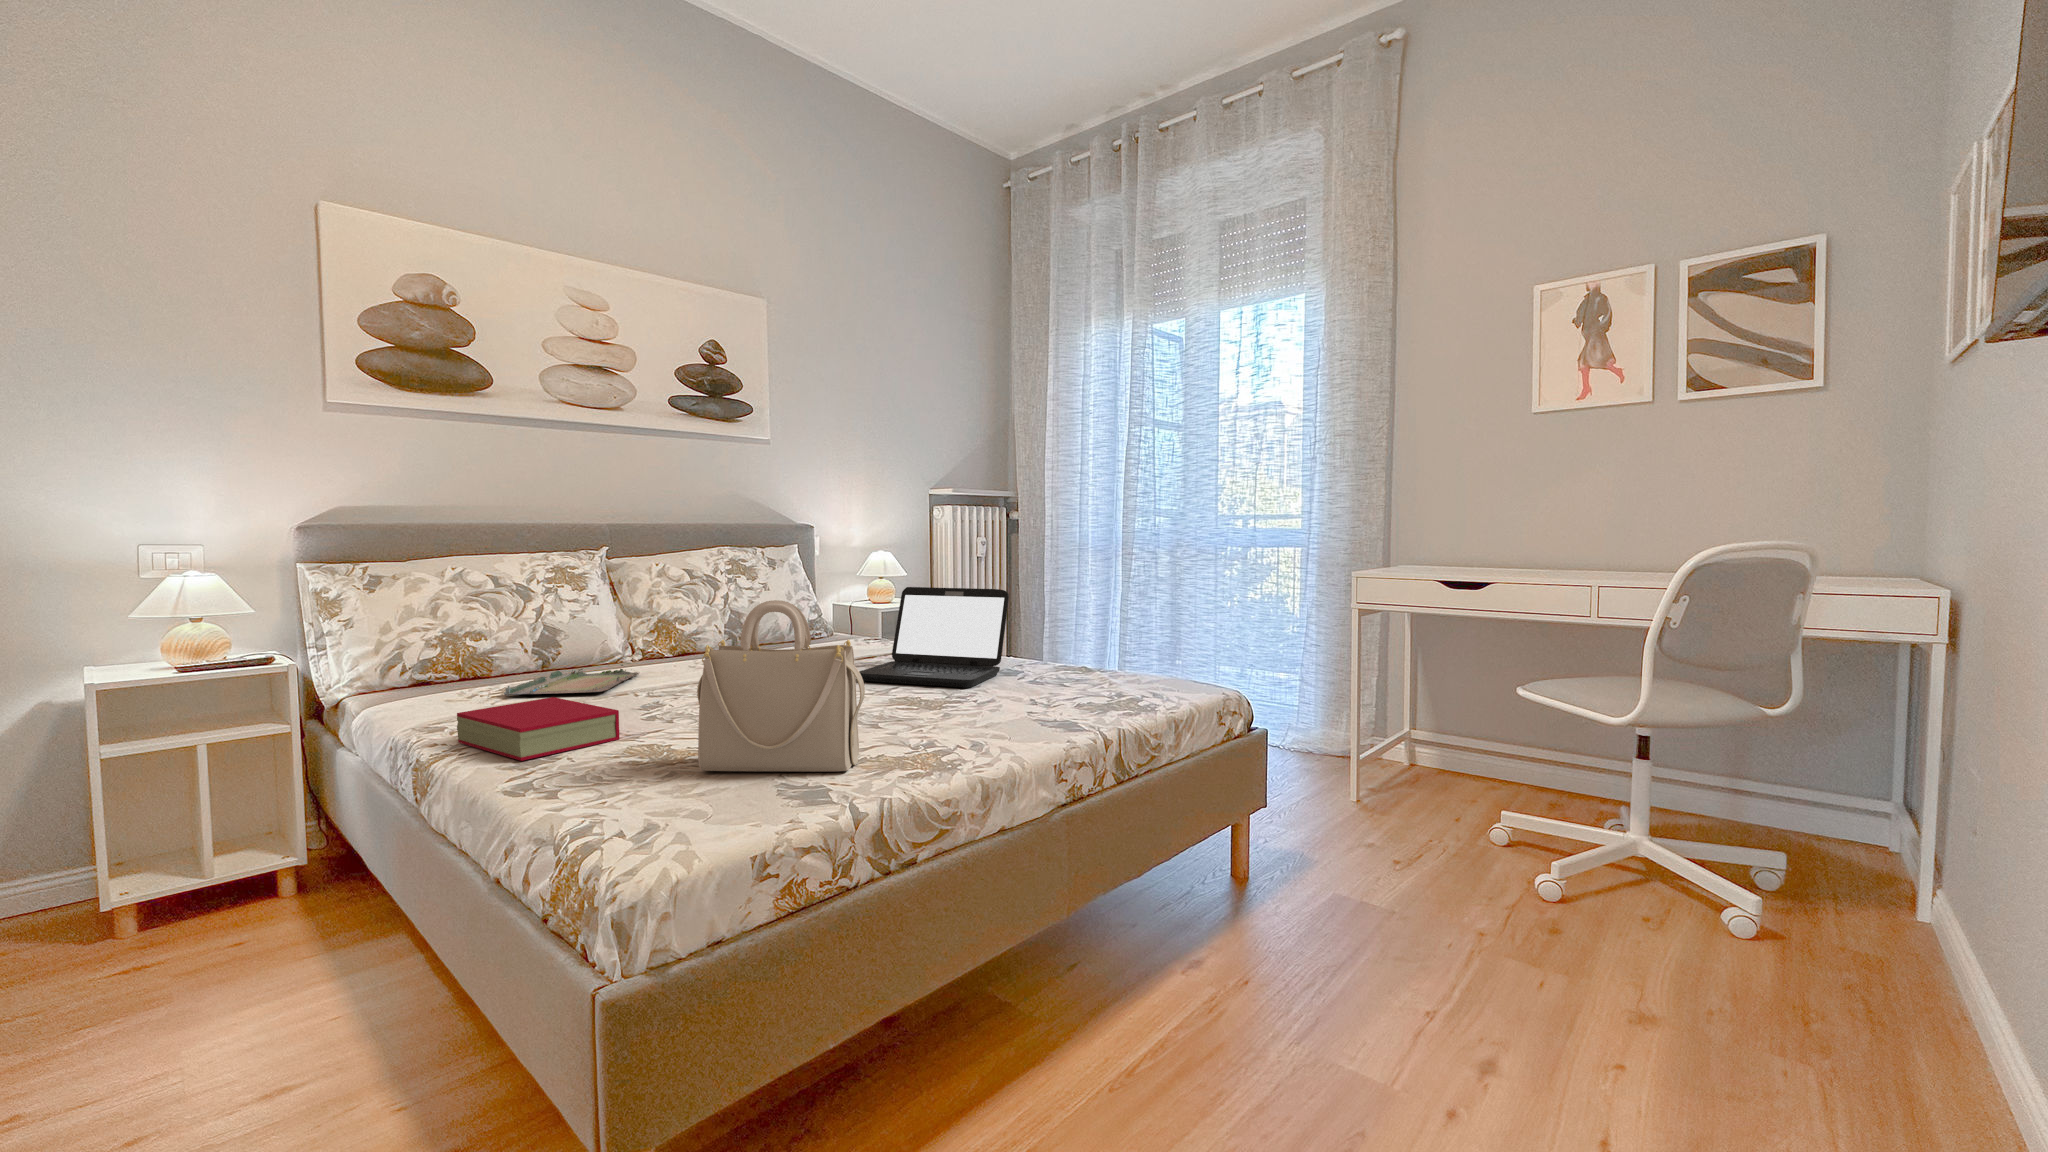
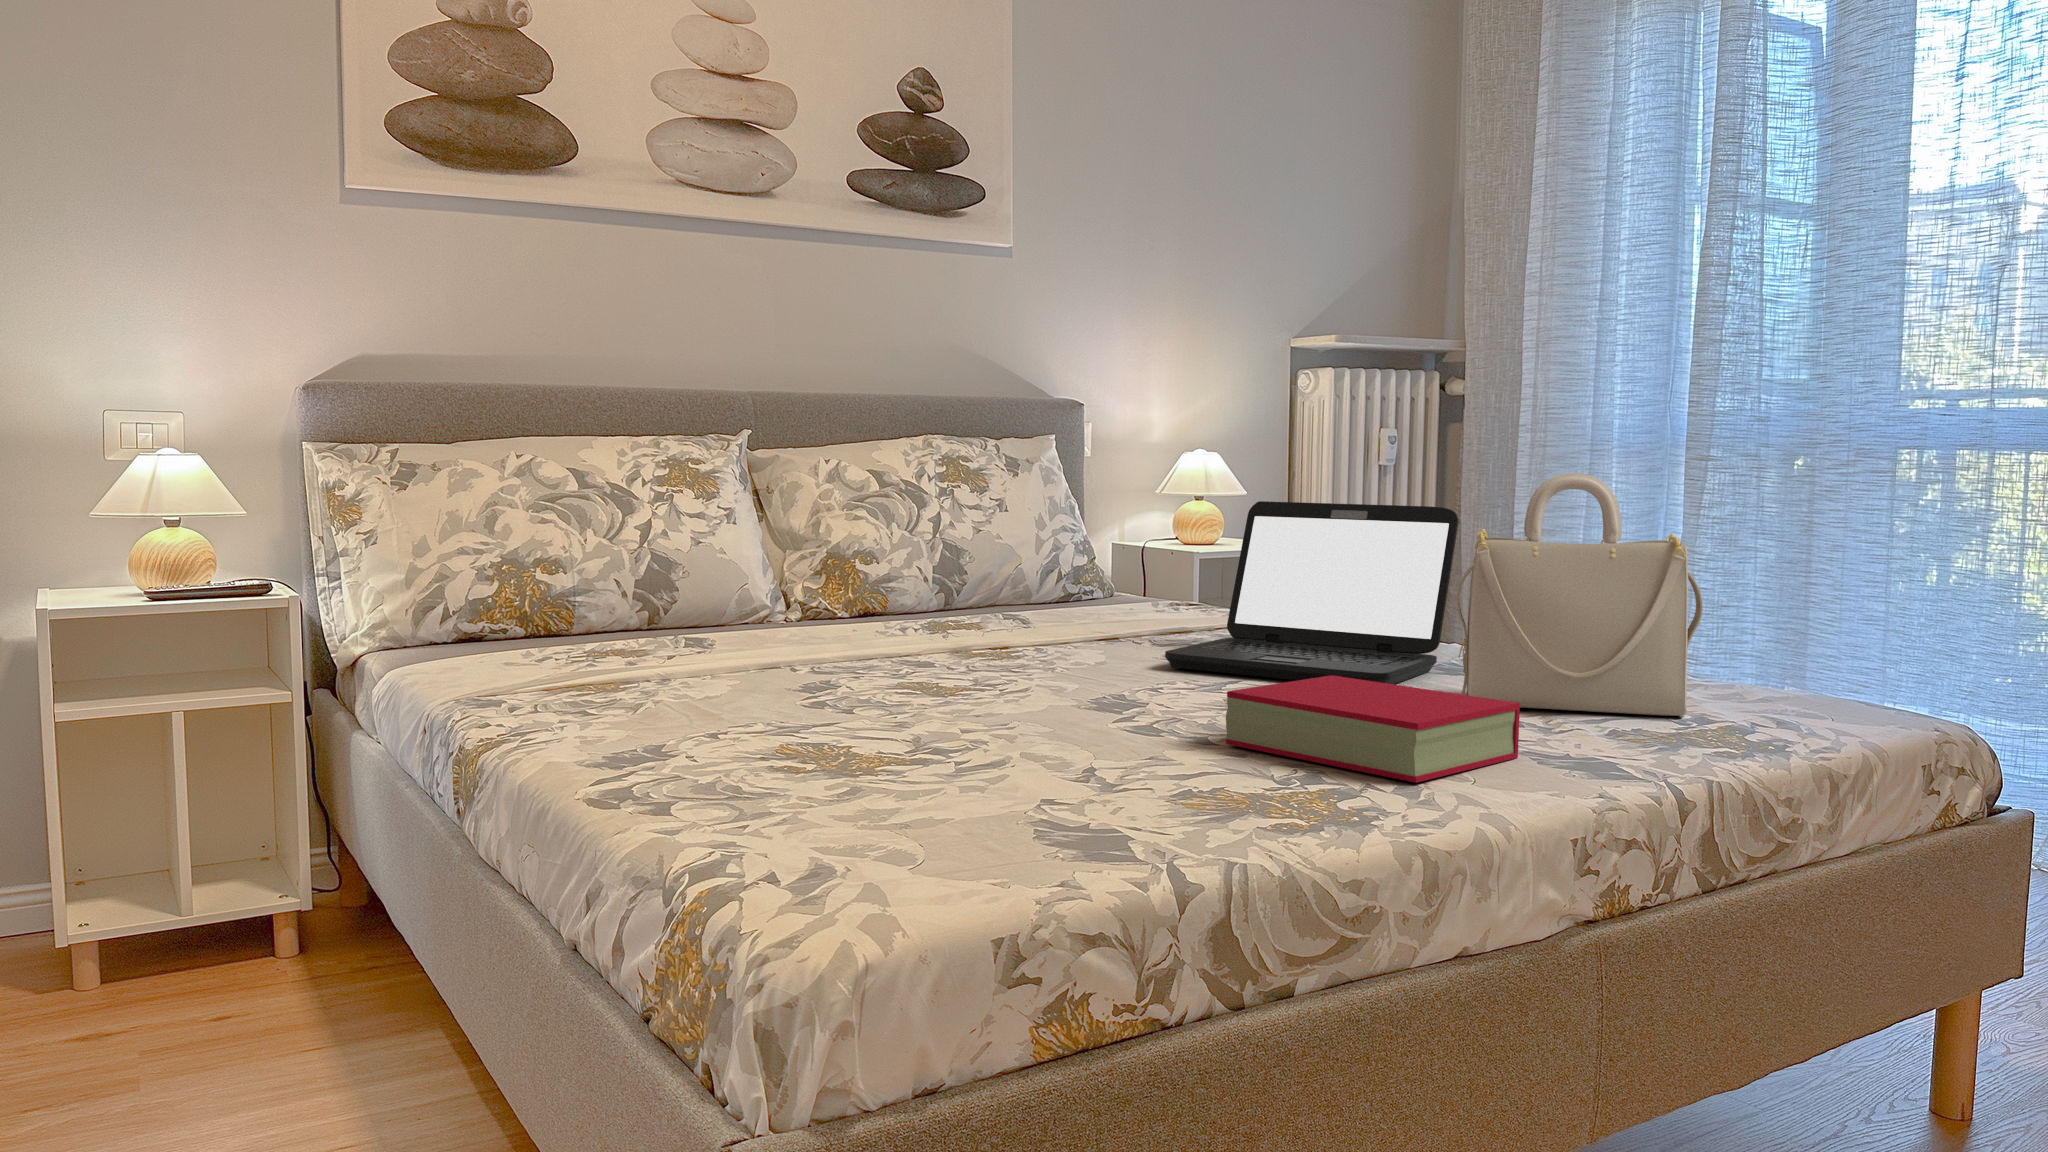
handbag: present [697,600,865,772] -> present [1457,473,1703,716]
tray: present [504,664,639,696] -> none [588,618,796,662]
book: present [457,697,619,761] -> present [1226,675,1520,783]

